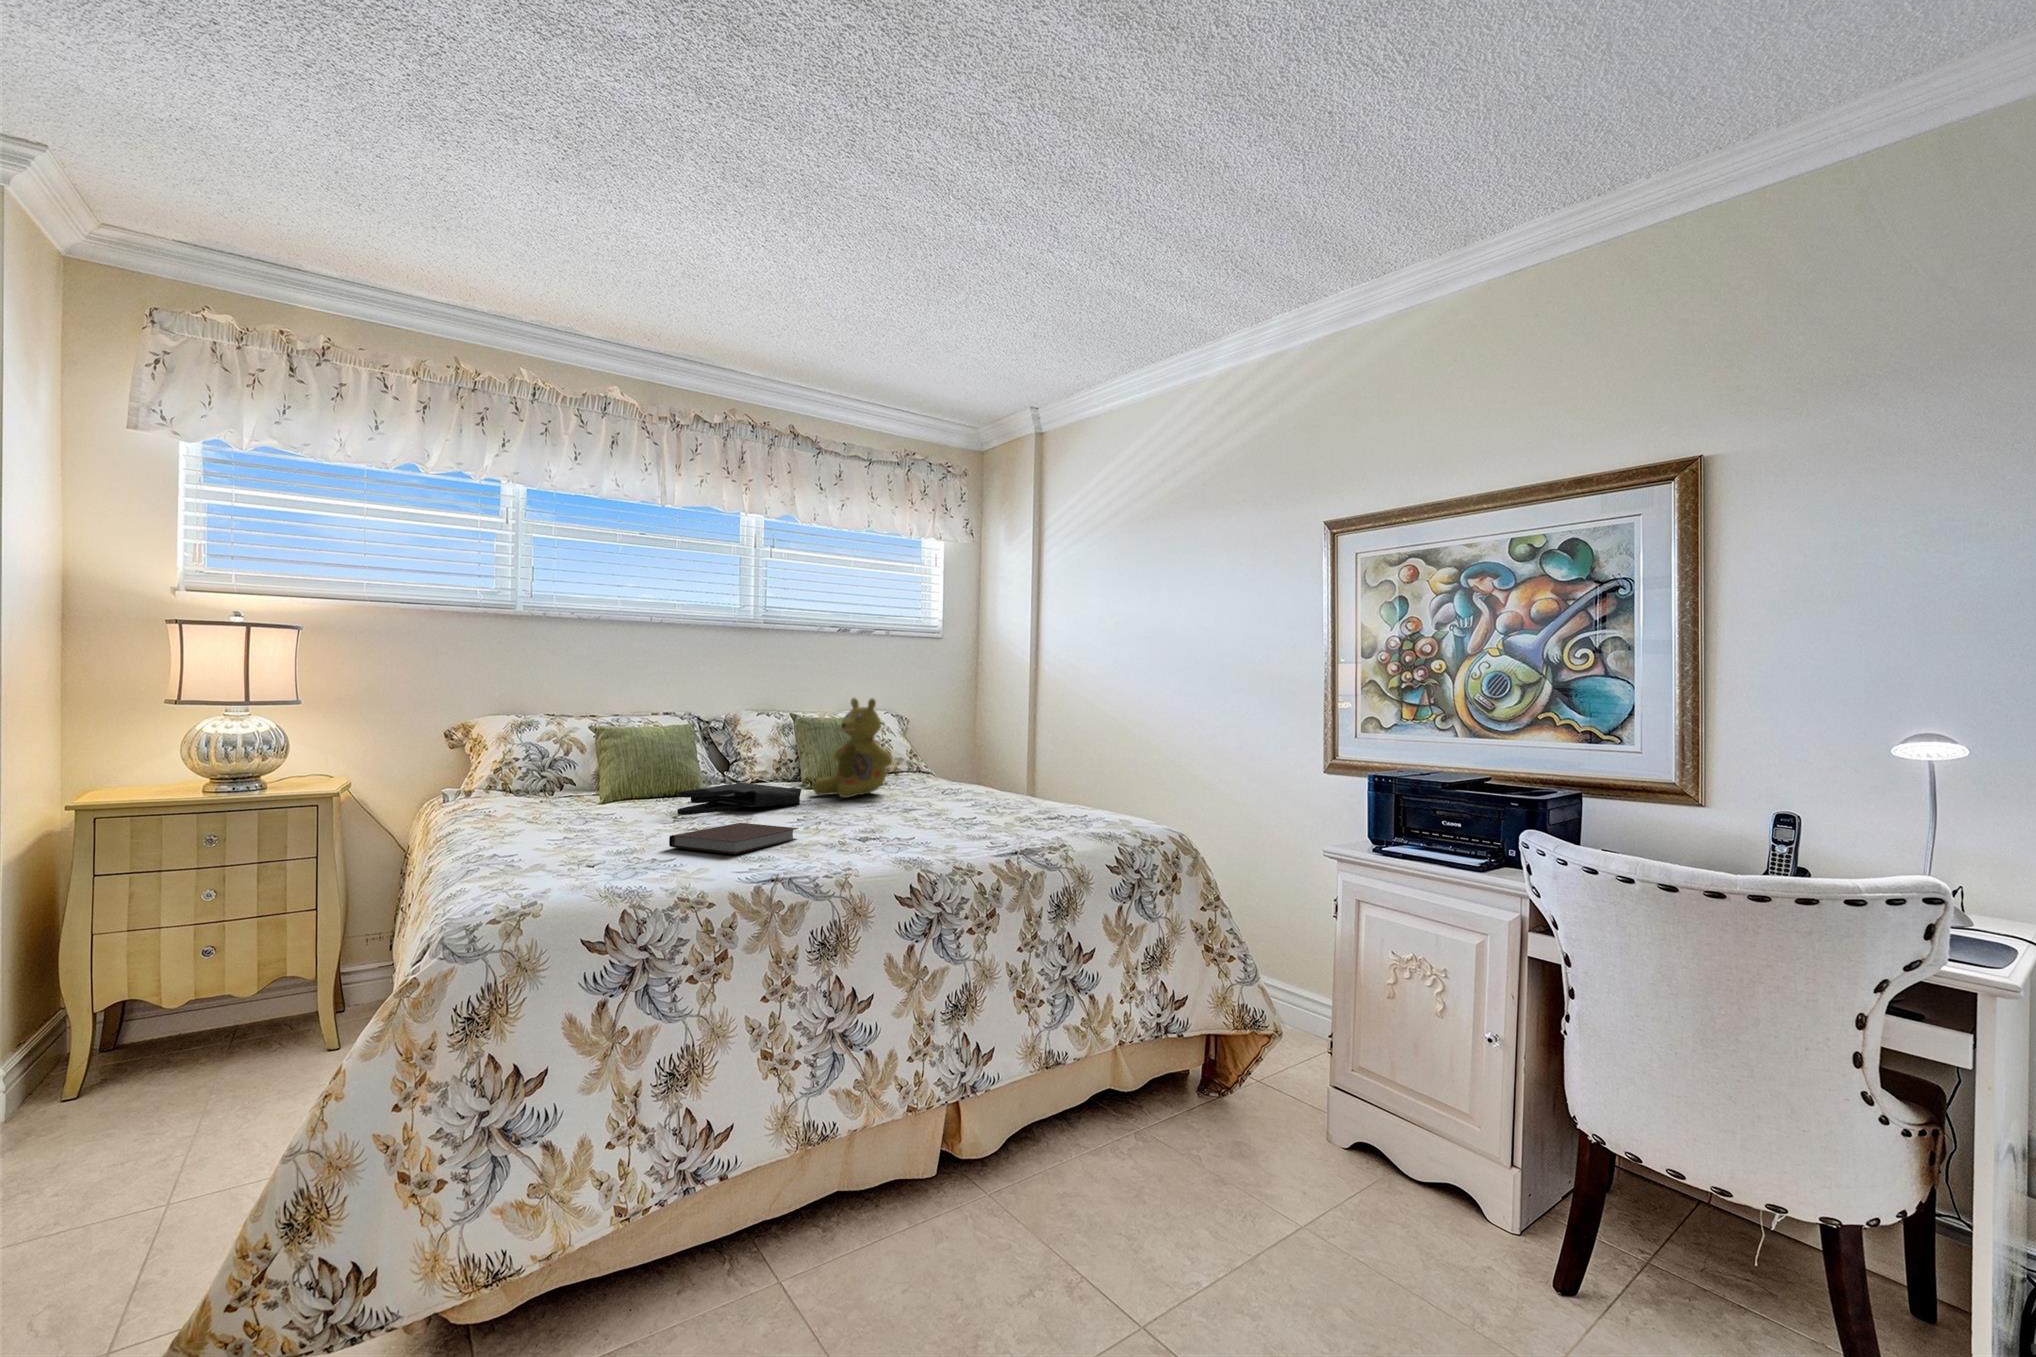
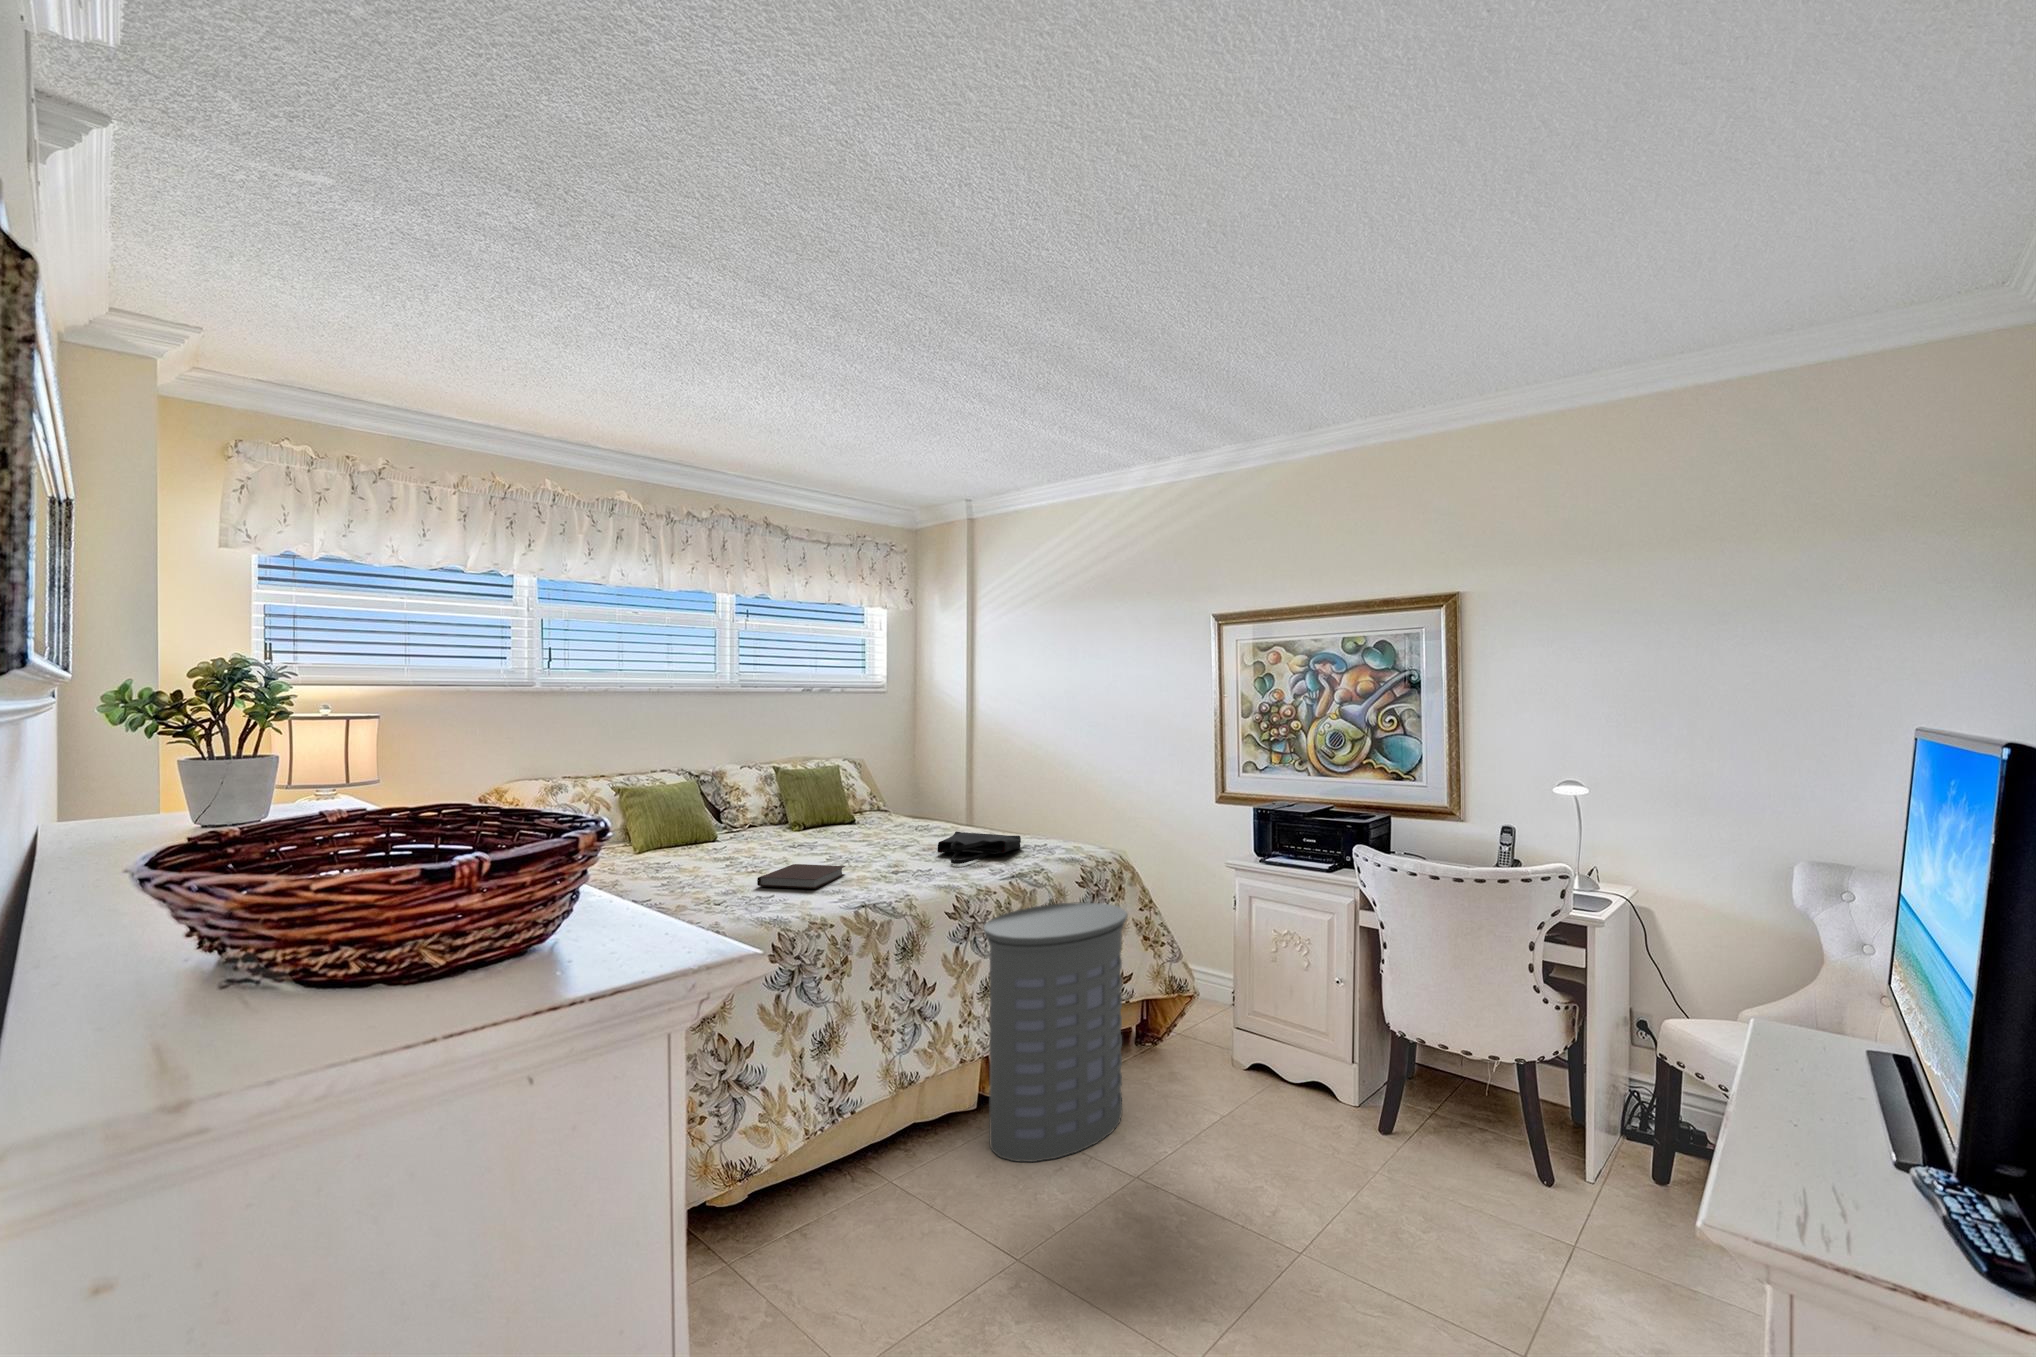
stuffed bear: present [812,698,892,798] -> none [812,754,878,838]
tote bag: present [677,782,801,815] -> present [937,831,1021,864]
laundry hamper: none [935,894,1161,1276] -> present [984,902,1128,1162]

